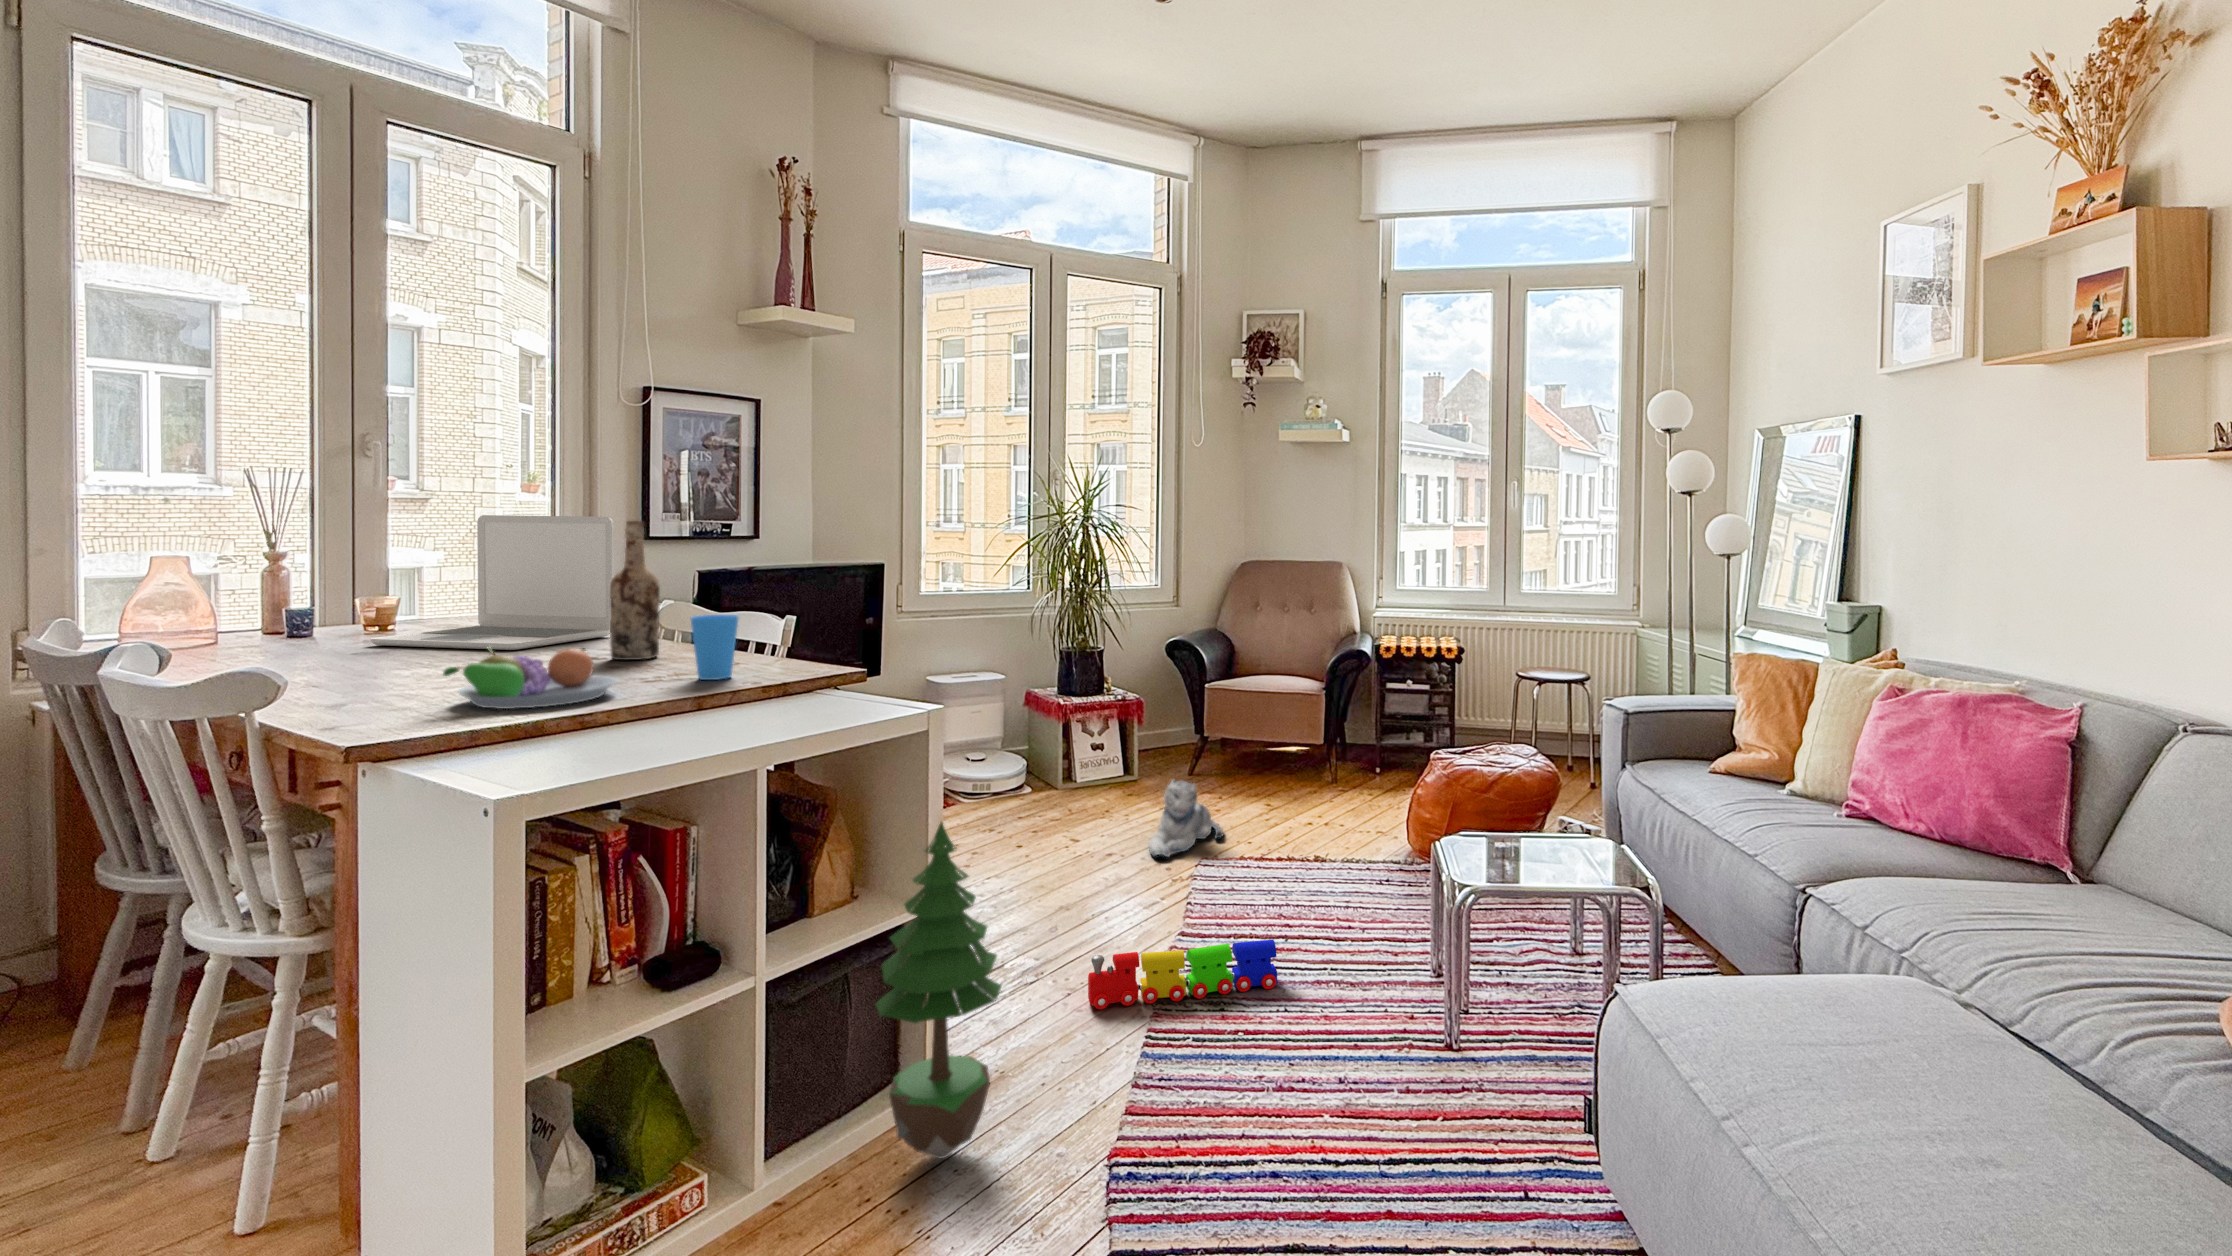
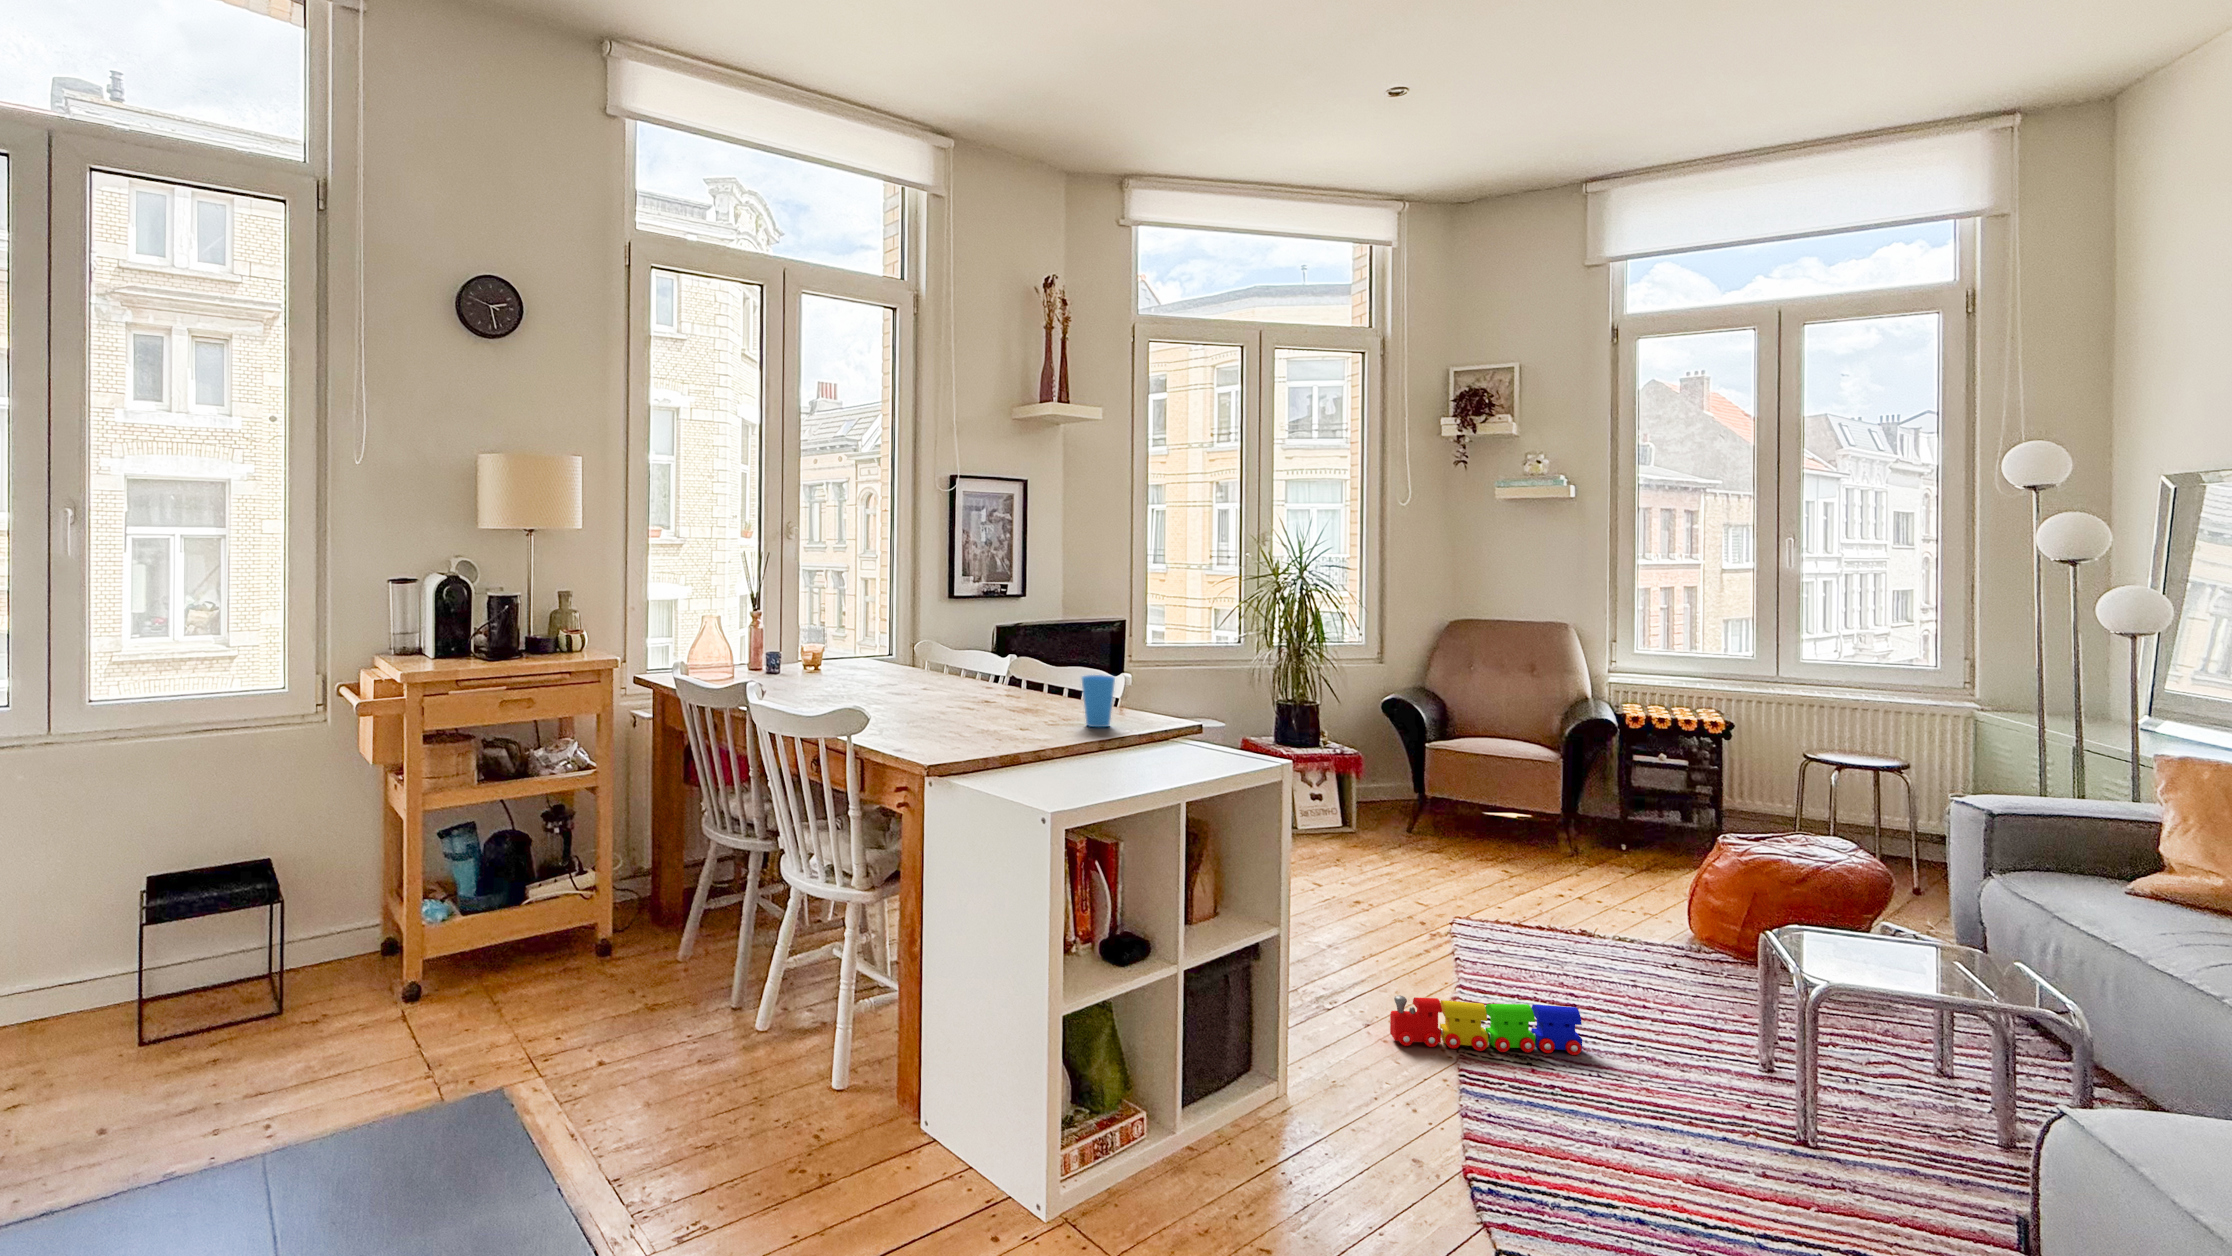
laptop: present [371,515,614,650] -> none [817,586,969,693]
wine bottle: present [610,521,660,660] -> none [997,597,1030,706]
fruit bowl: present [443,647,618,709] -> none [951,696,1048,743]
plush toy: present [1149,780,1223,857] -> none [1395,840,1471,917]
potted tree: present [876,823,1001,1158] -> none [1255,857,1361,1142]

